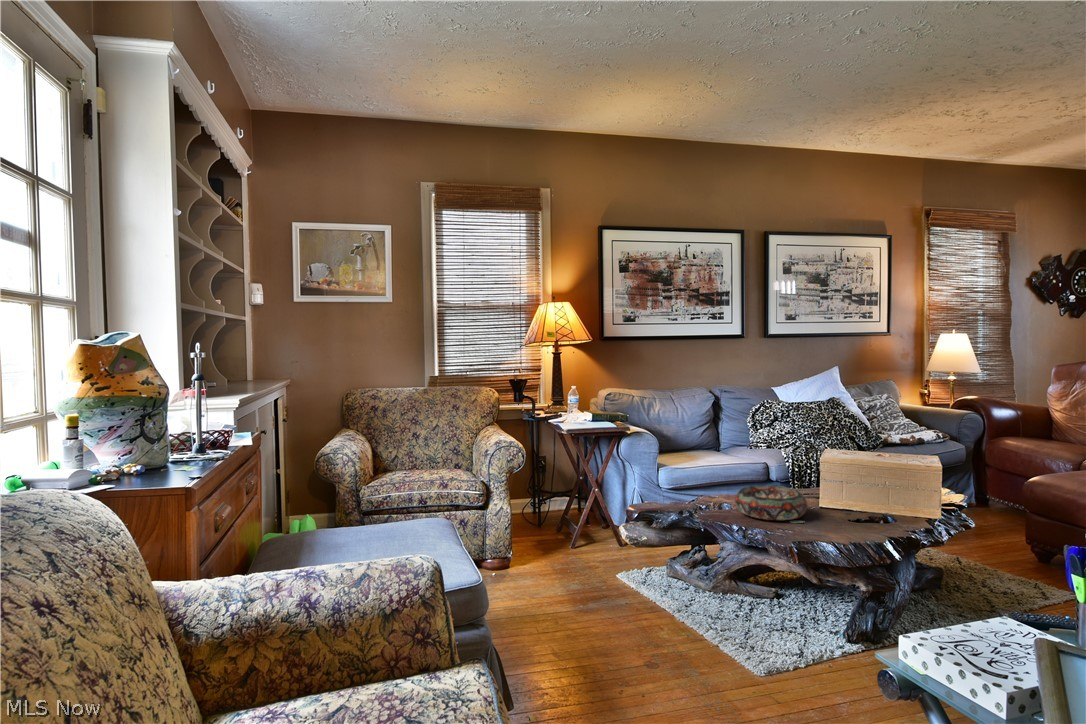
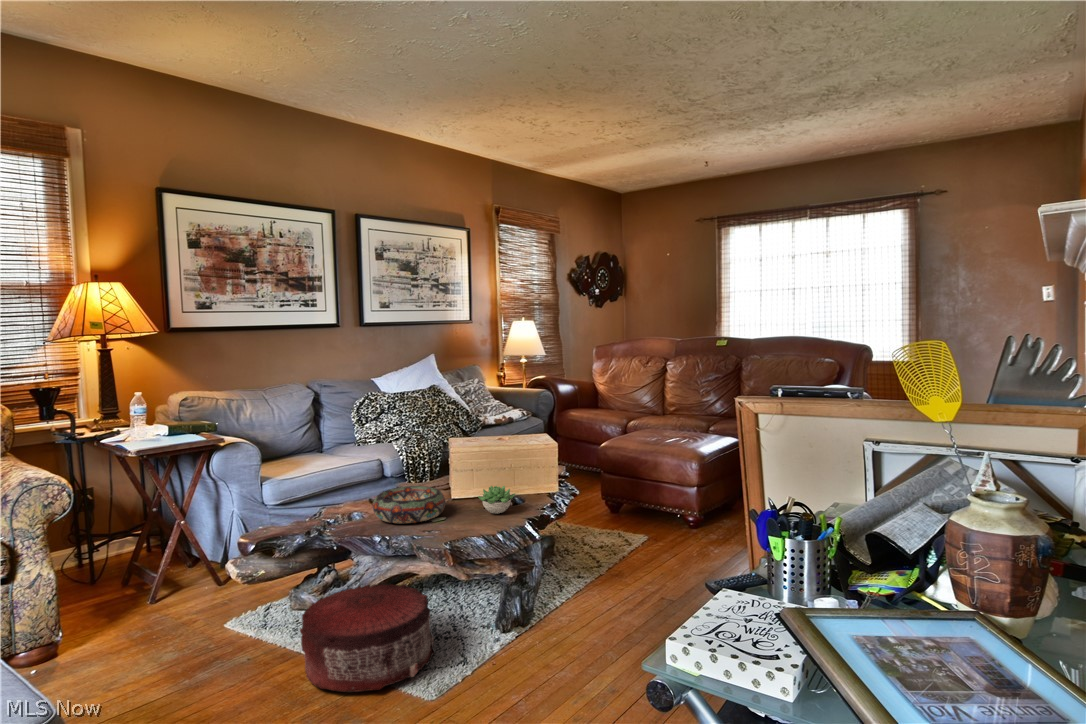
succulent plant: none [840,498,884,527] -> present [478,486,515,513]
pouf: none [660,566,781,662] -> present [300,584,436,692]

